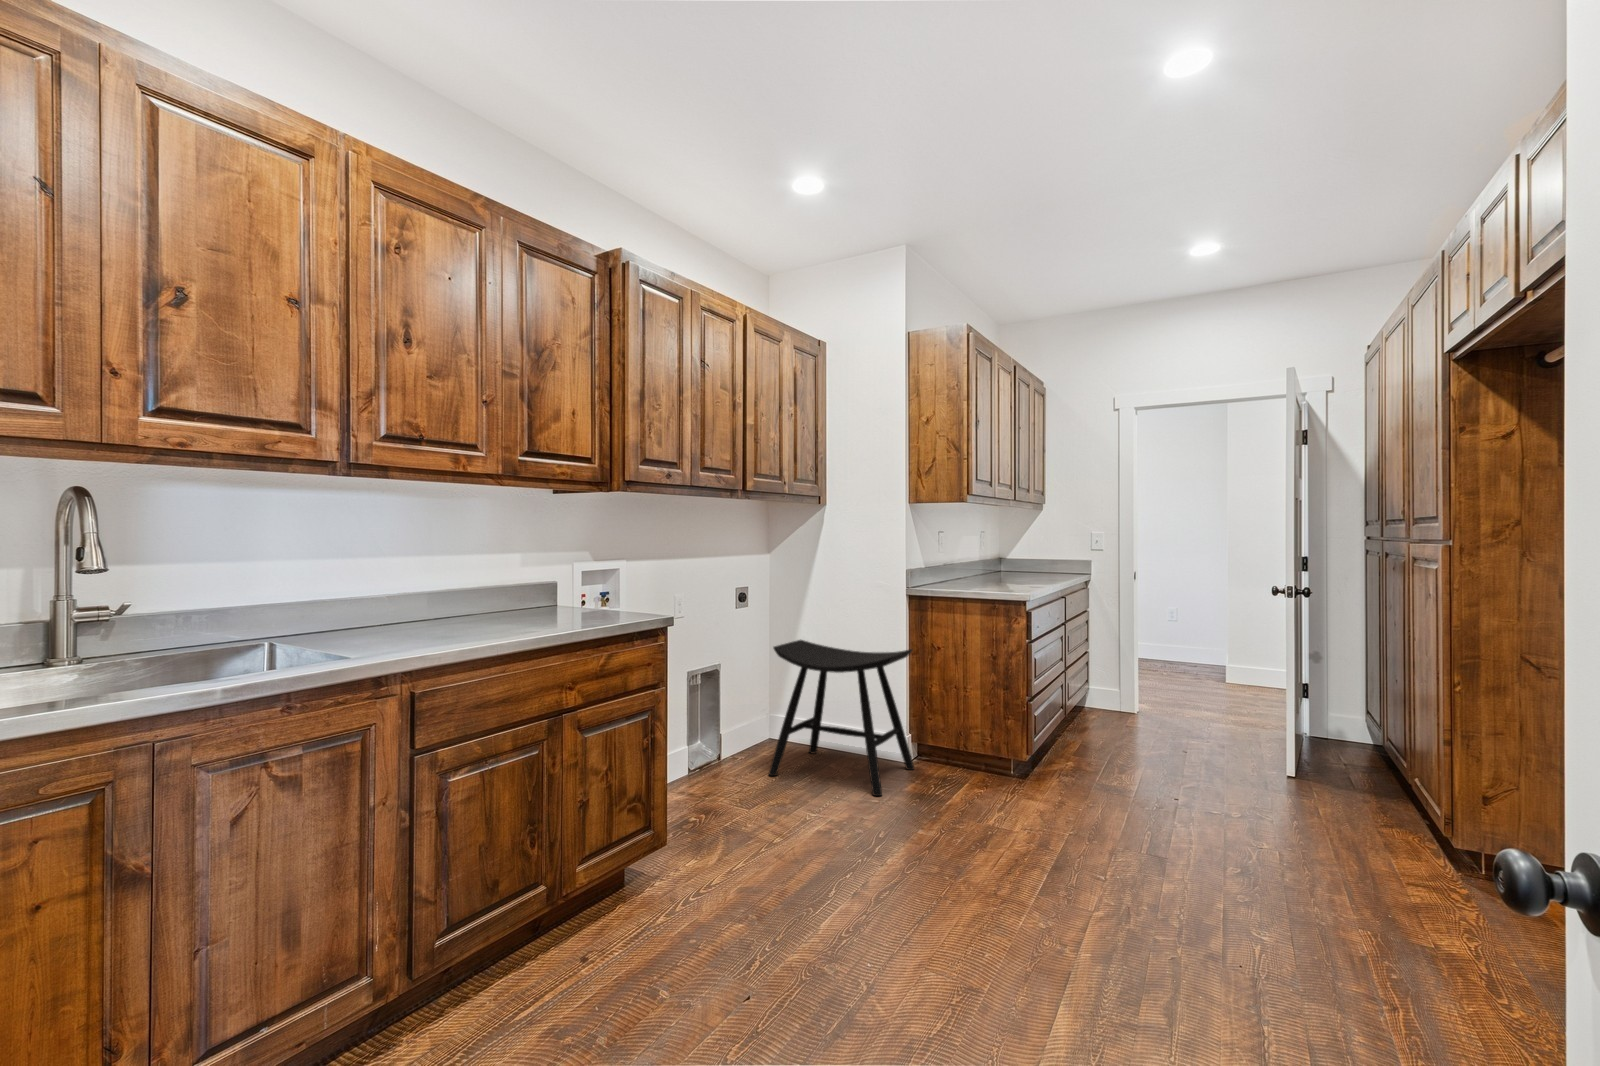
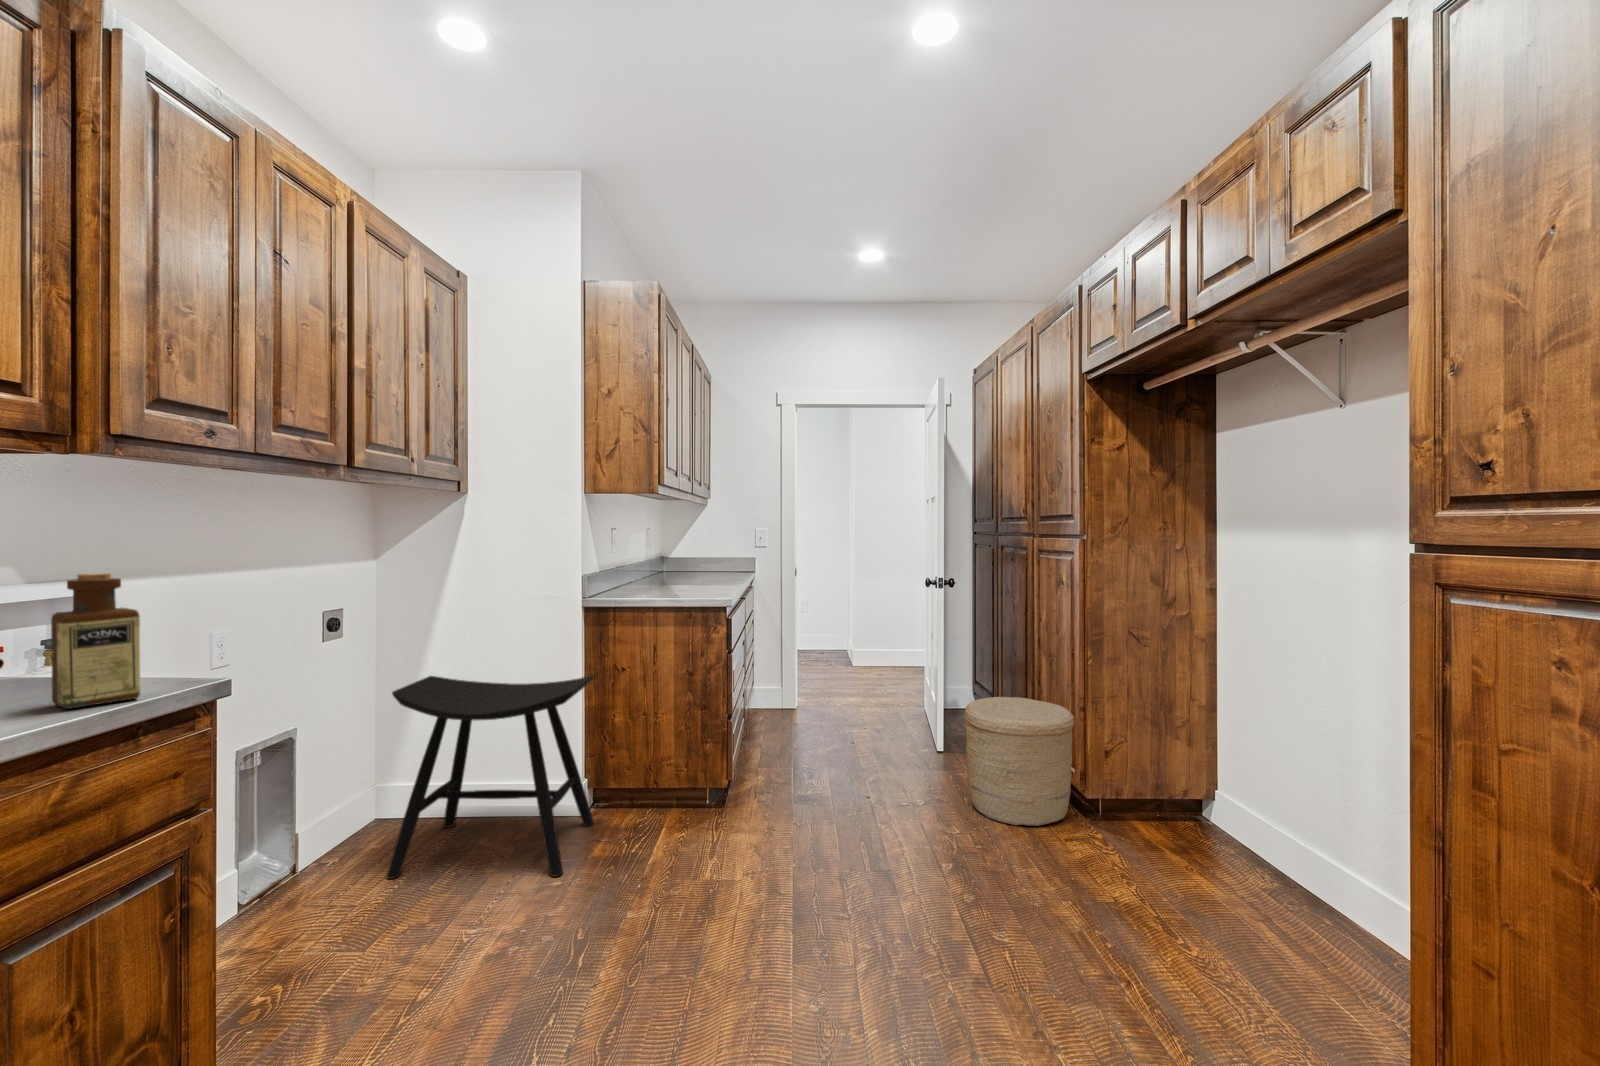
bottle: none [601,555,635,622] -> present [51,573,140,709]
woven basket: none [1278,711,1418,850] -> present [965,697,1075,826]

